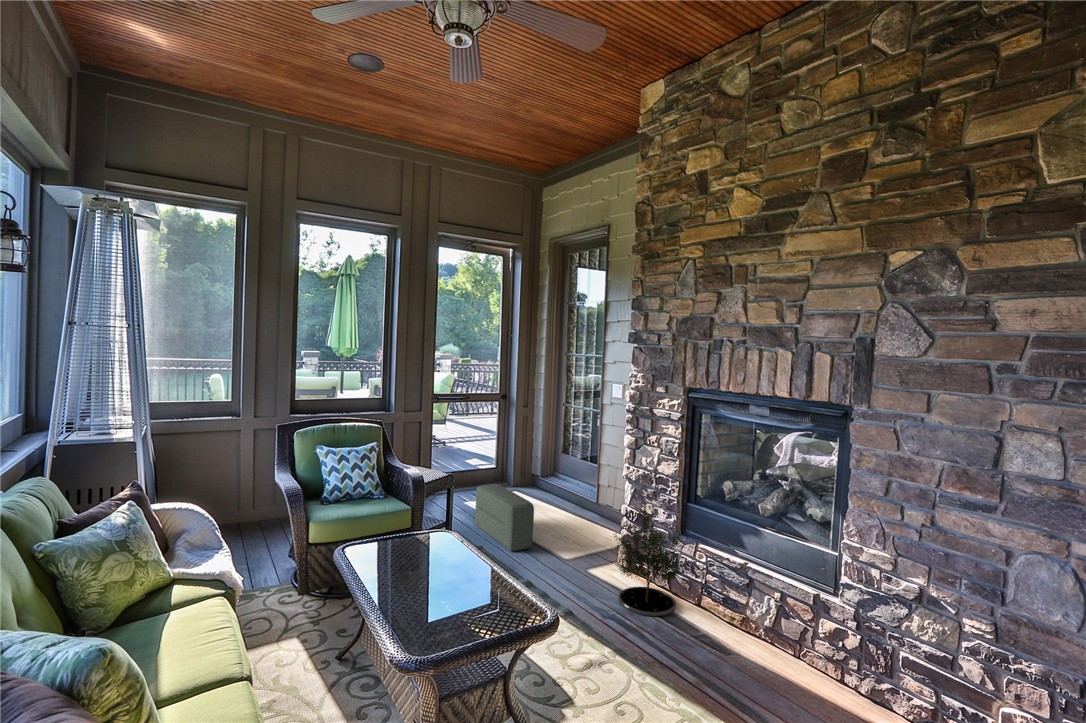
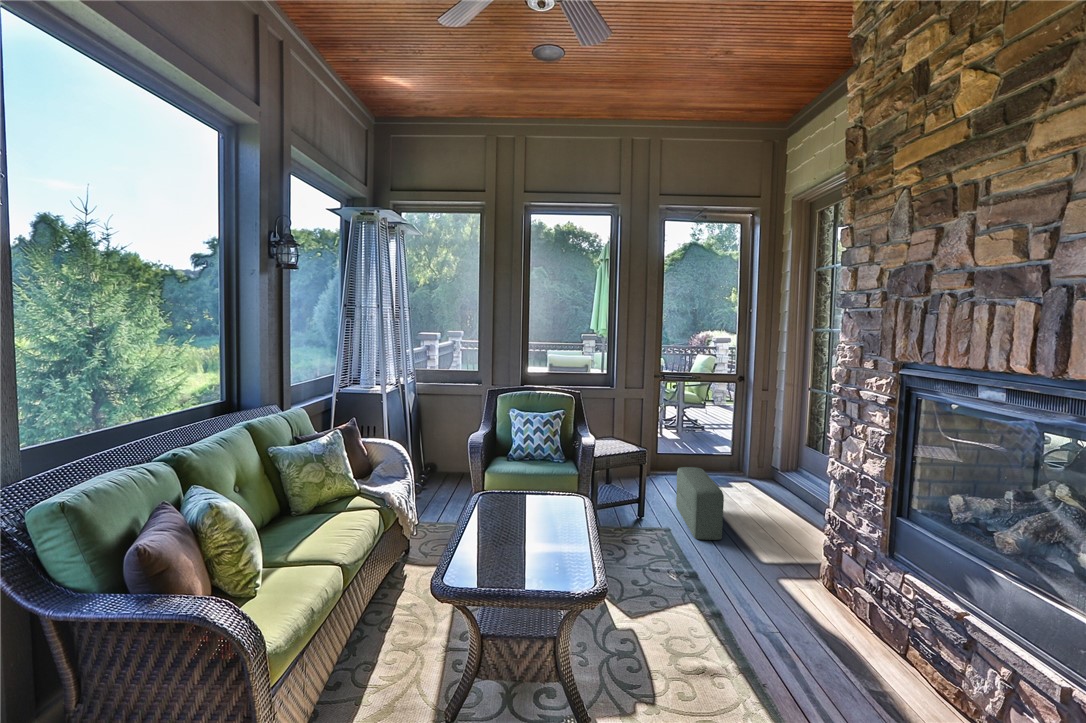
potted tree: present [614,500,682,616] -> none [775,501,879,652]

